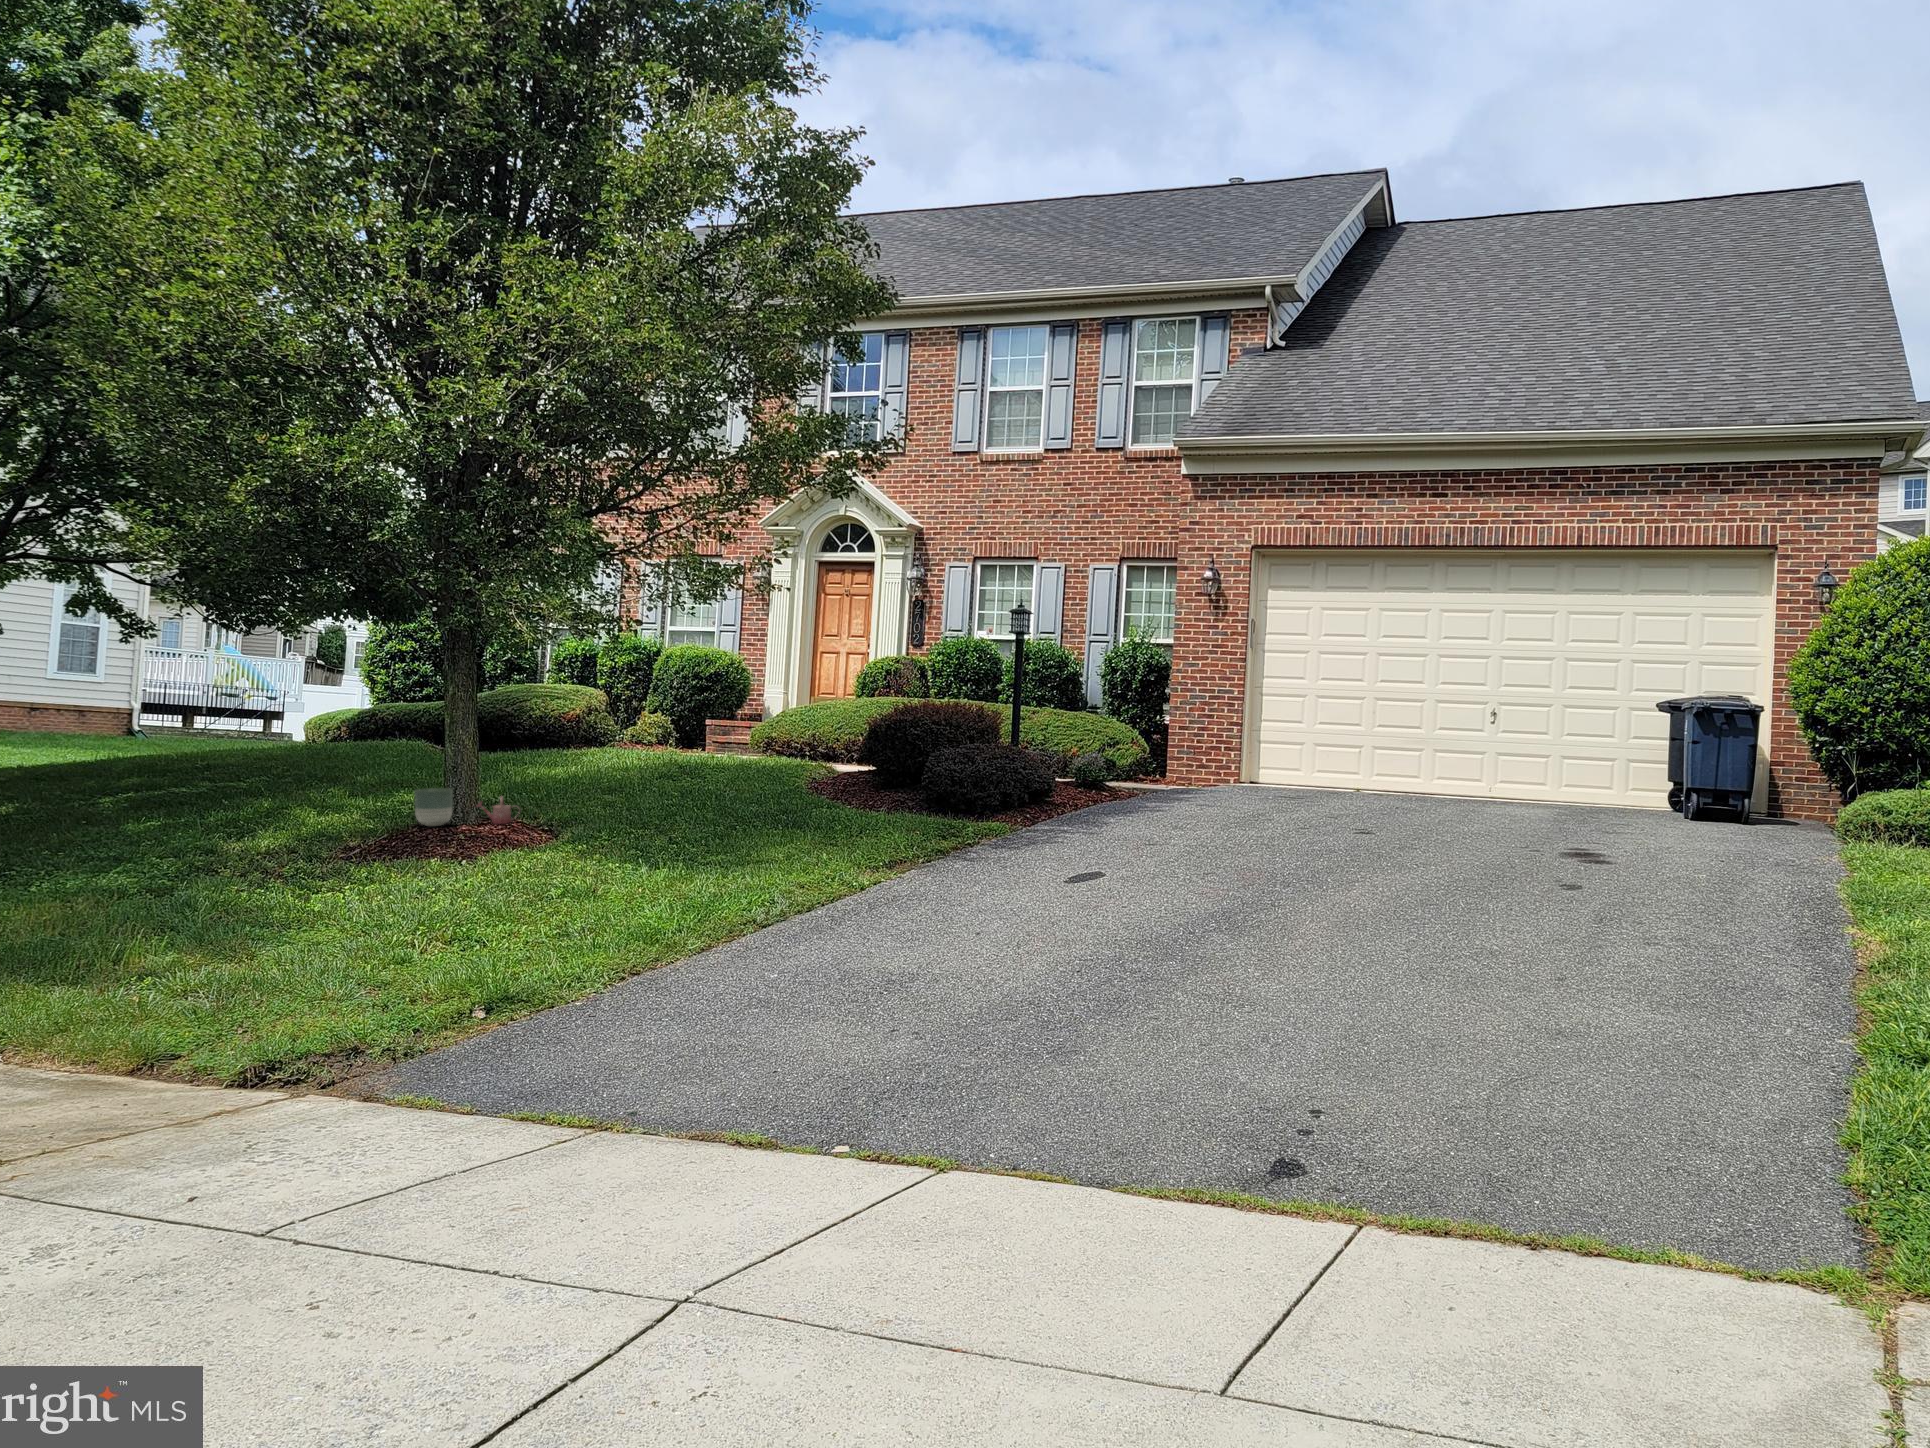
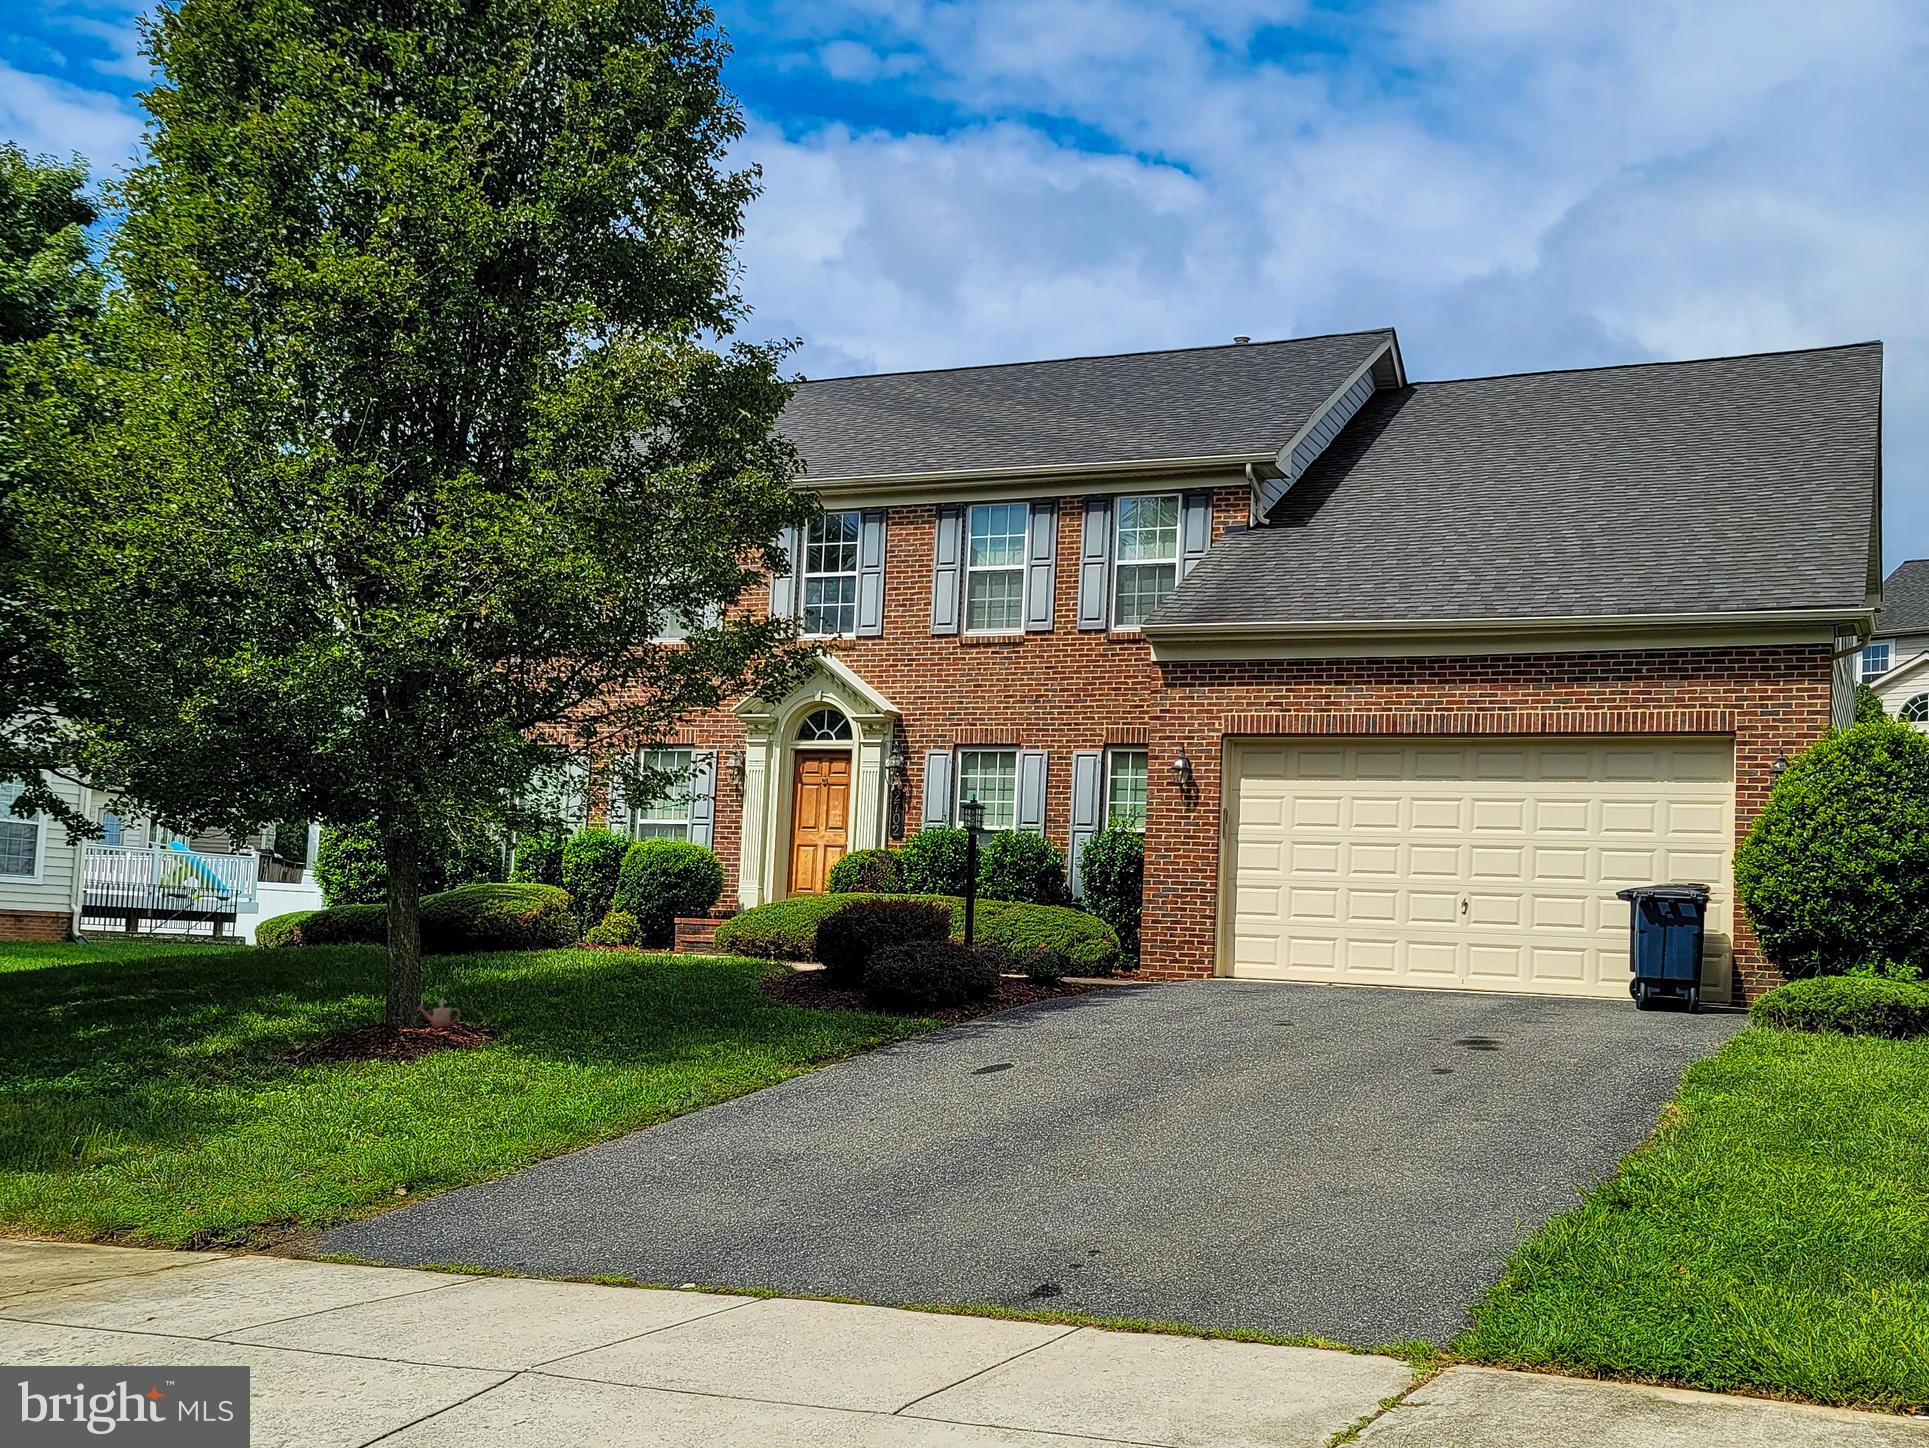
planter: present [414,788,453,826] -> none [357,992,394,1030]

